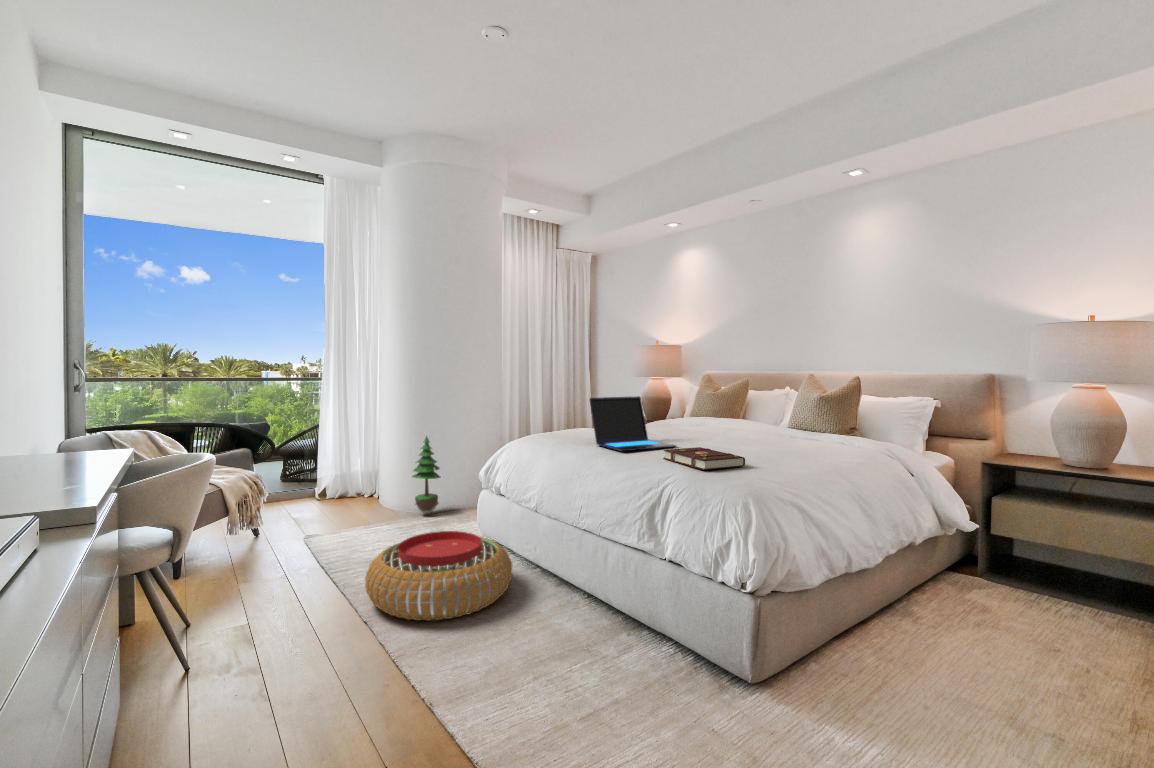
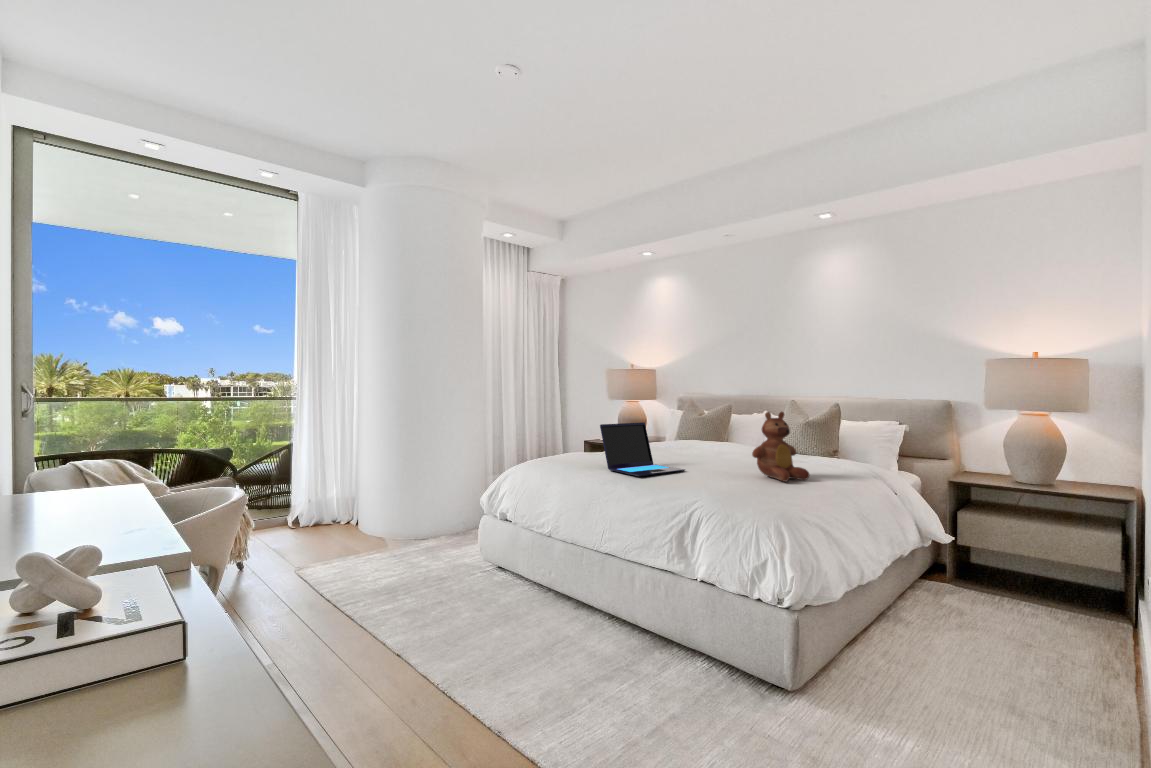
teddy bear: none [744,383,807,459] -> present [752,412,810,481]
potted tree: present [412,436,440,515] -> none [402,460,432,542]
book: present [664,447,745,470] -> none [681,472,761,494]
pouf: present [365,531,512,620] -> none [390,558,535,650]

